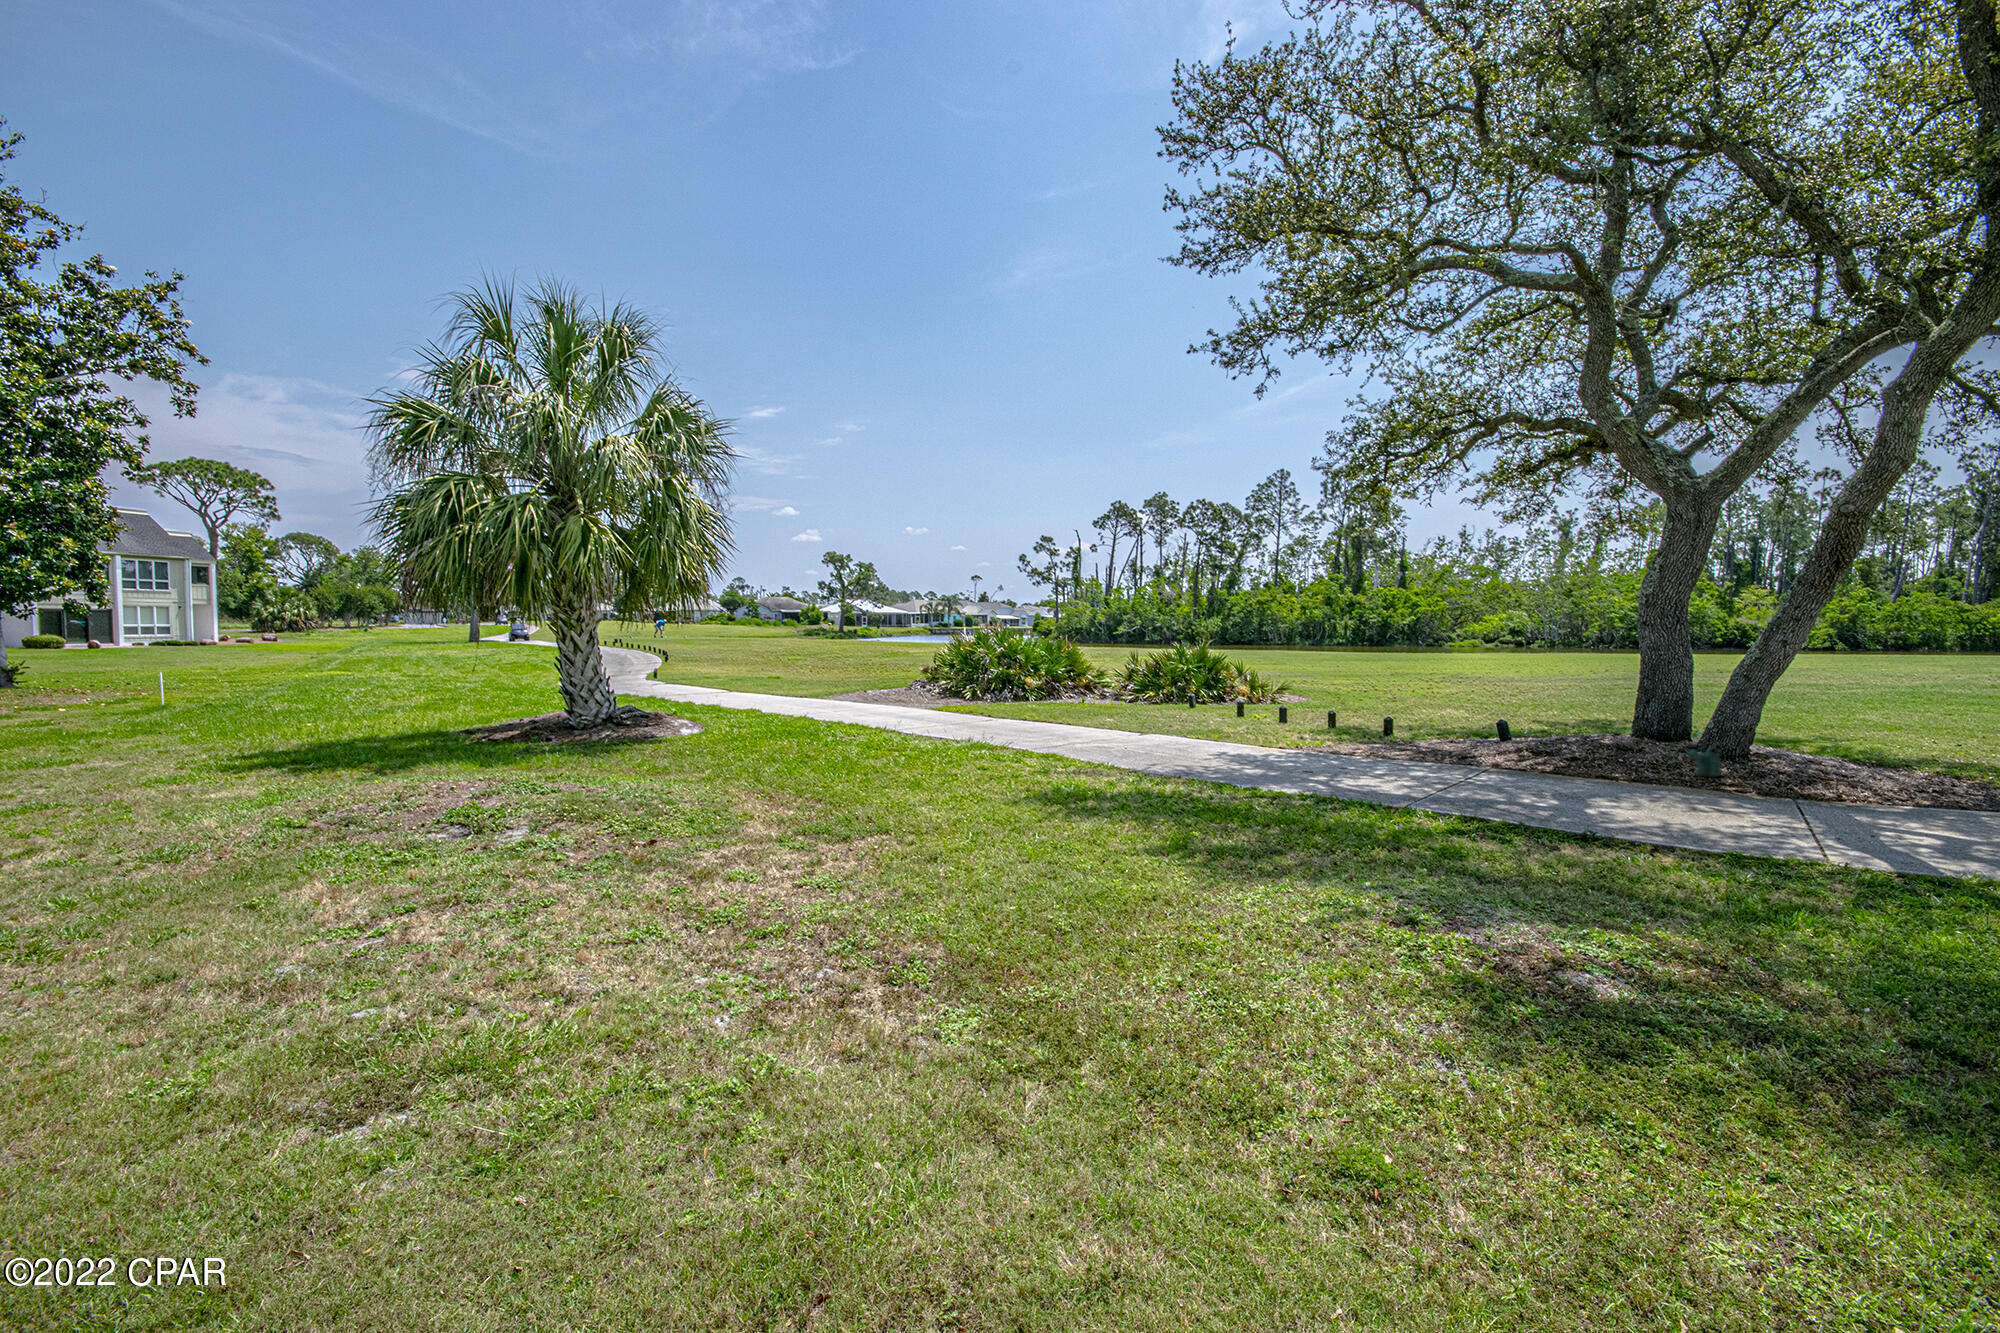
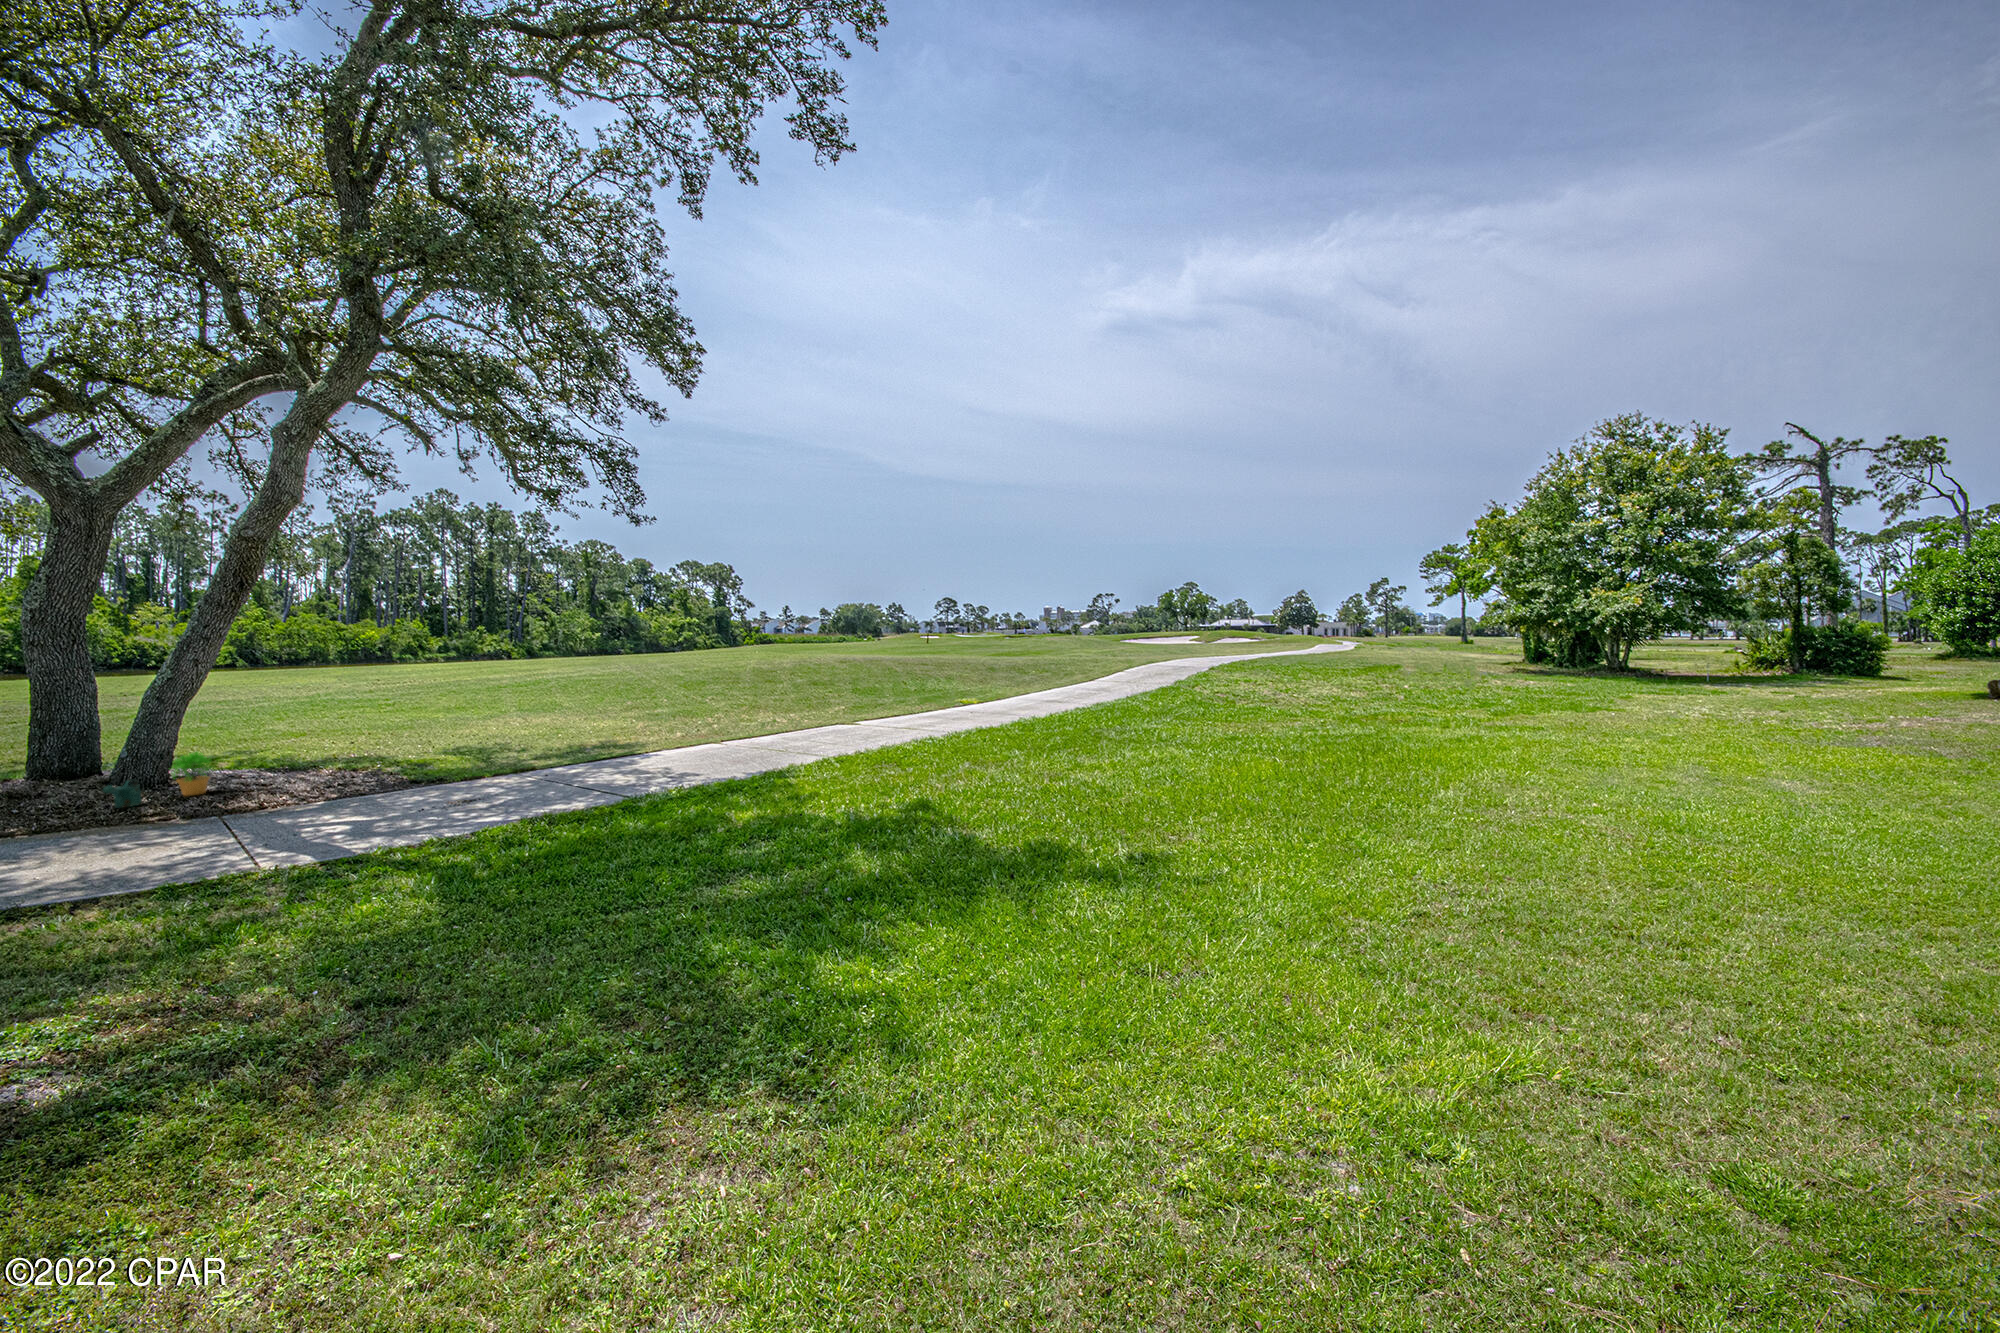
potted plant: none [1745,723,1794,775] -> present [171,752,213,796]

